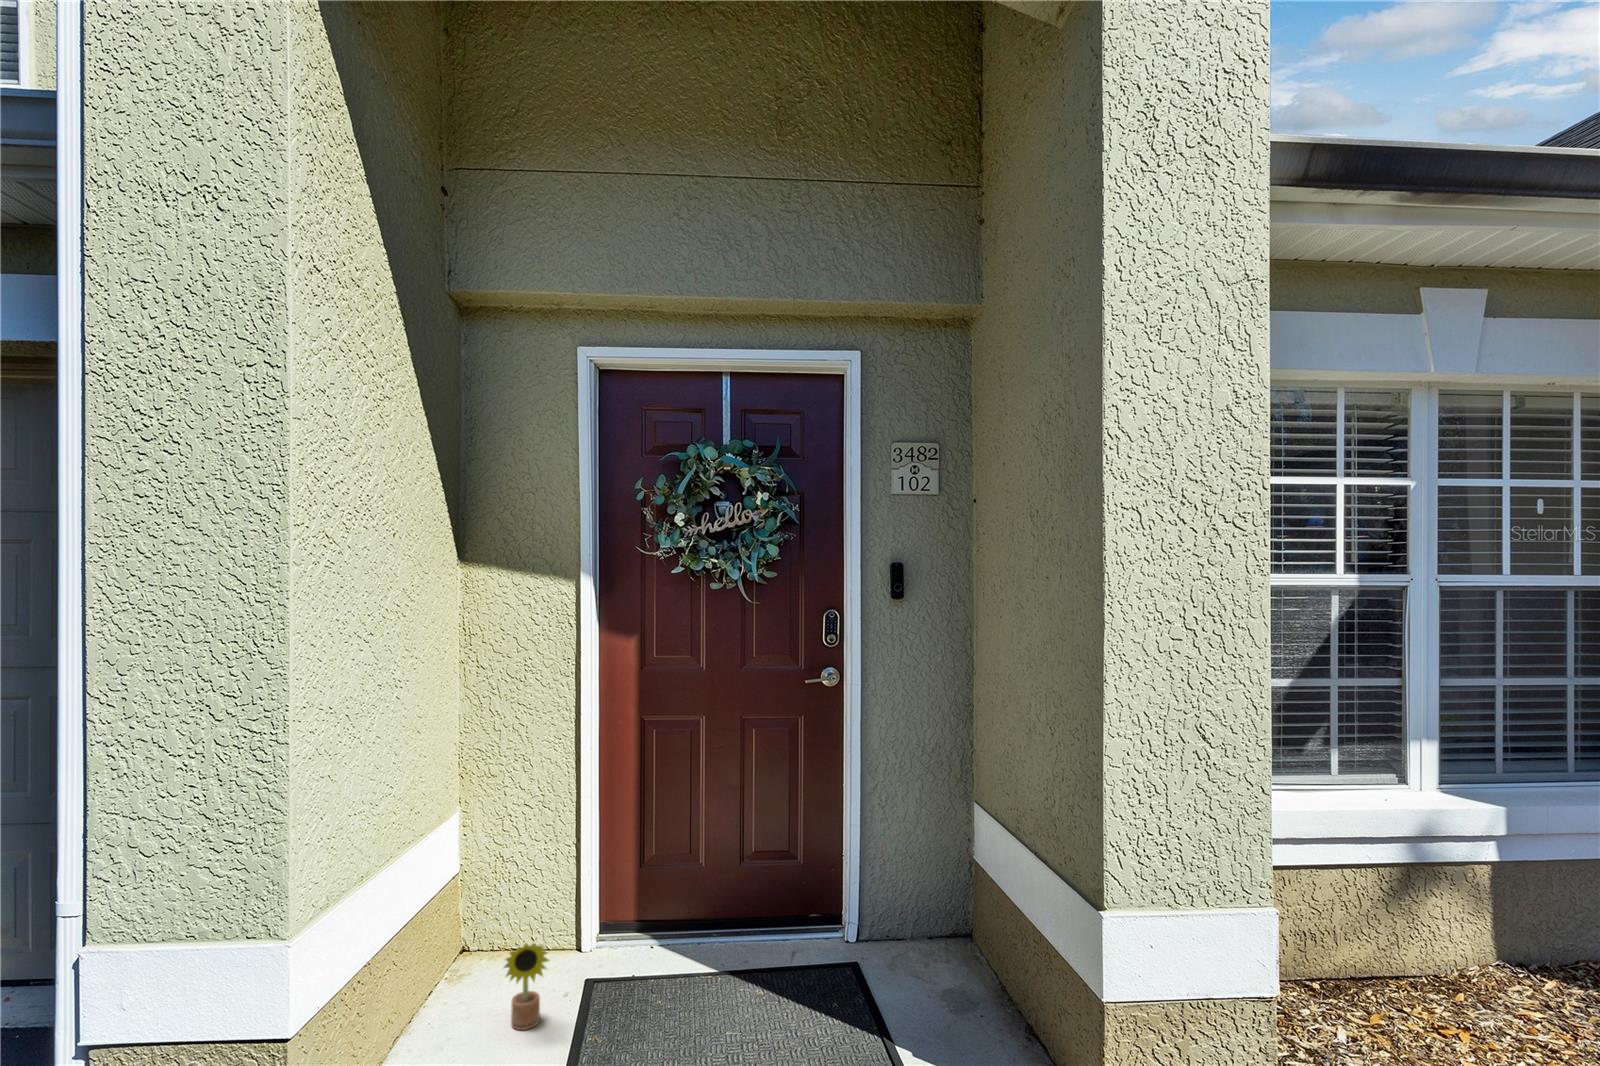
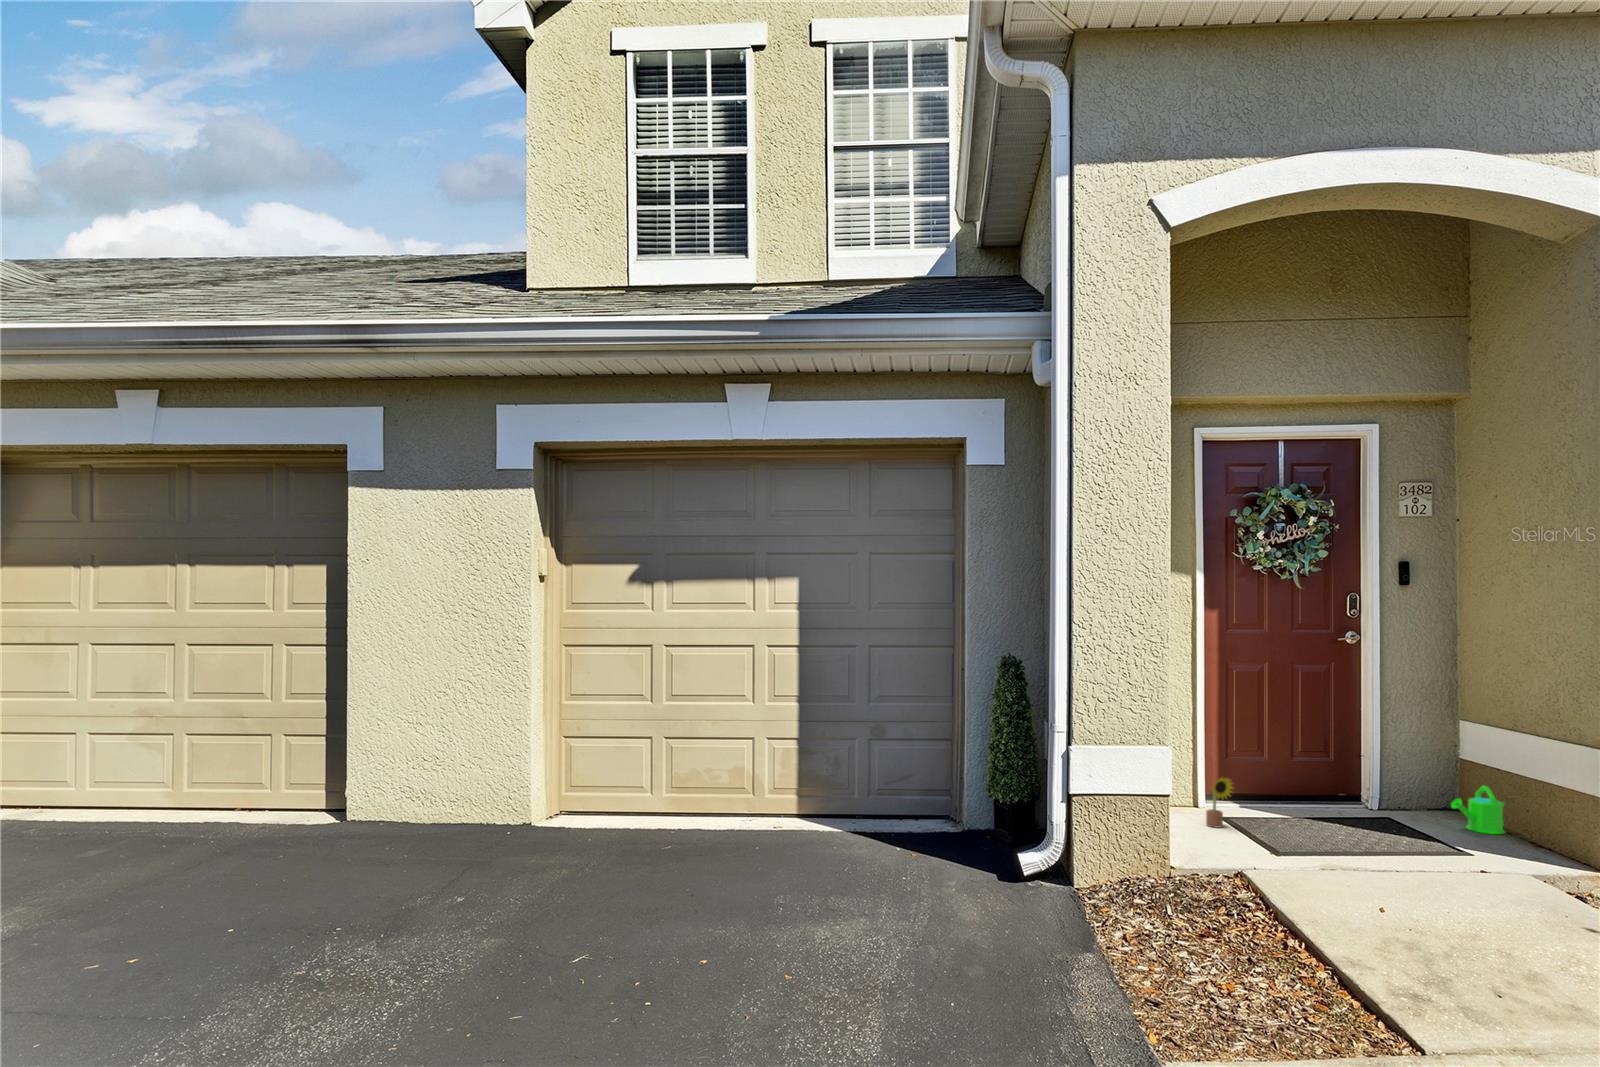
watering can: none [924,934,1023,1024] -> present [1451,786,1505,834]

